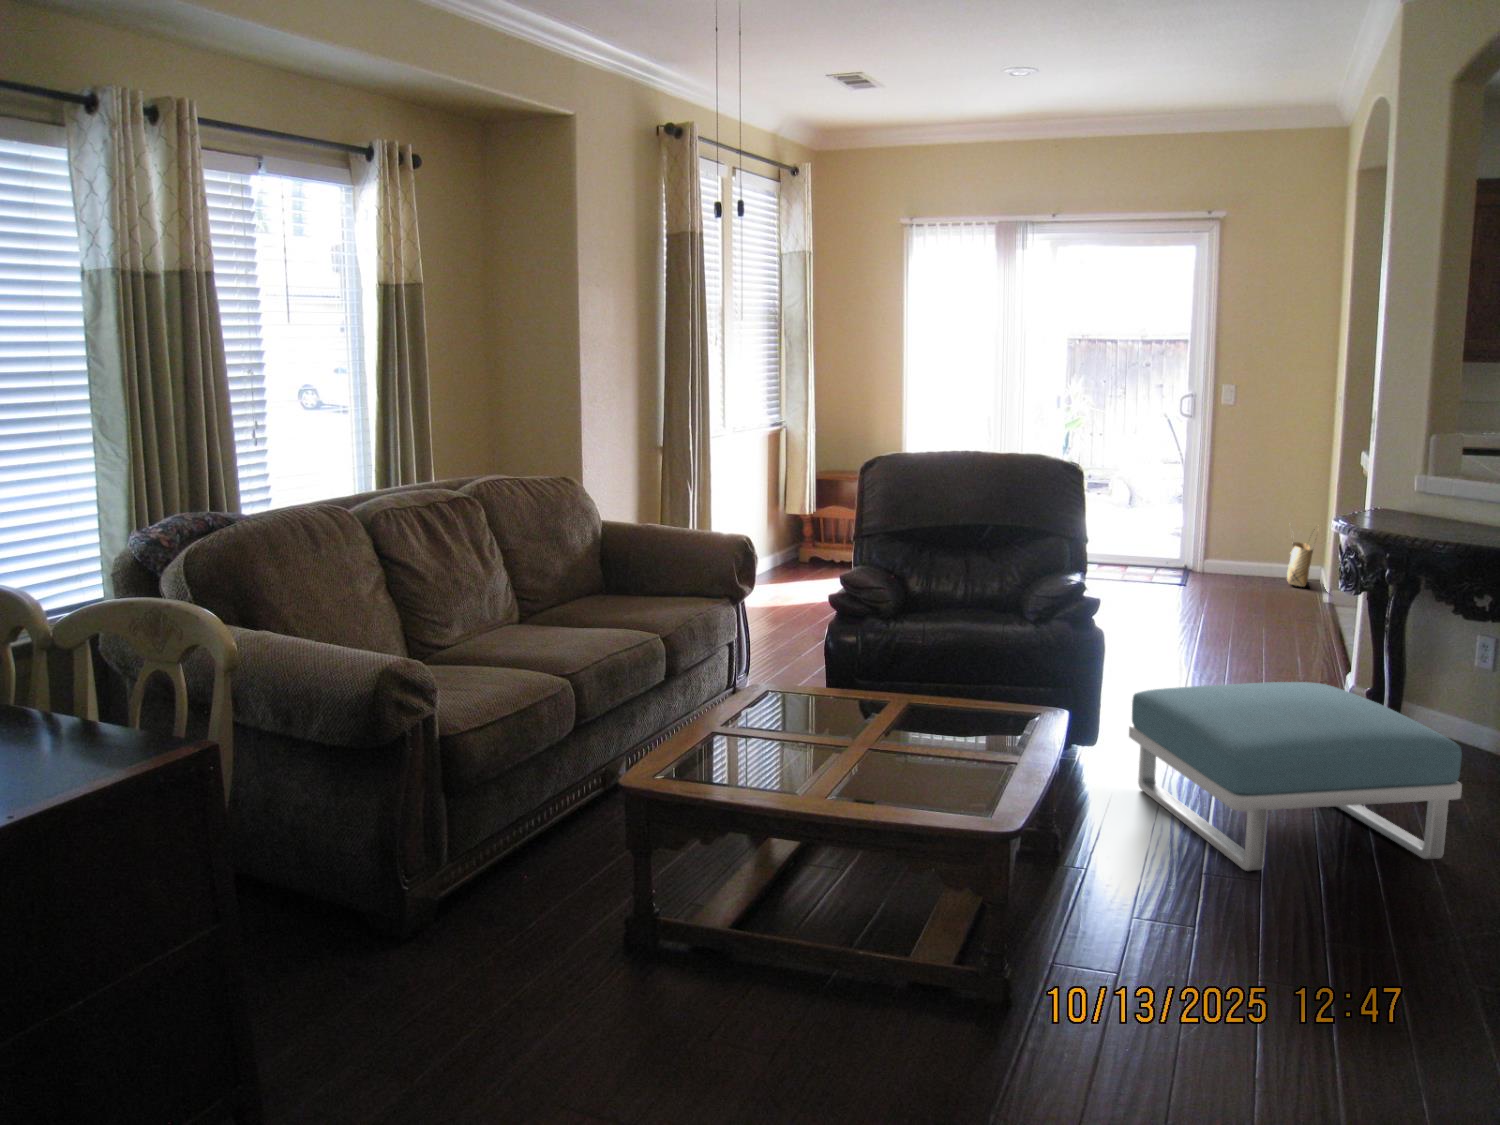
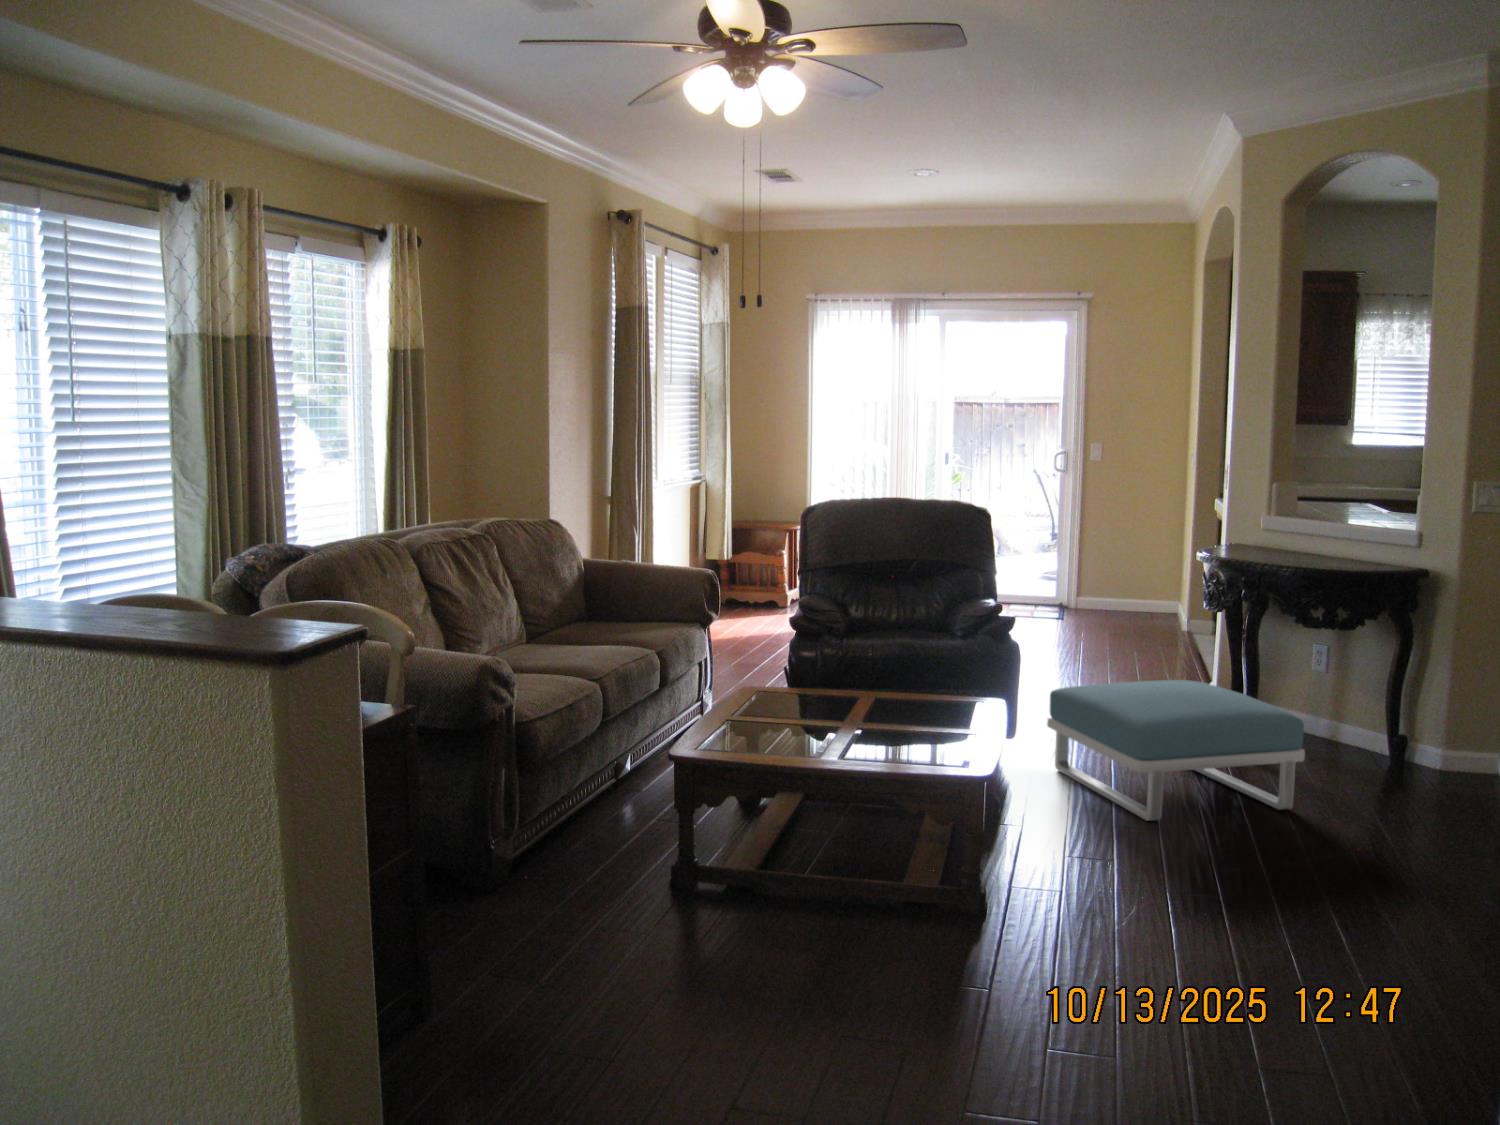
woven basket: present [1287,529,1315,587] -> none [1149,564,1174,620]

